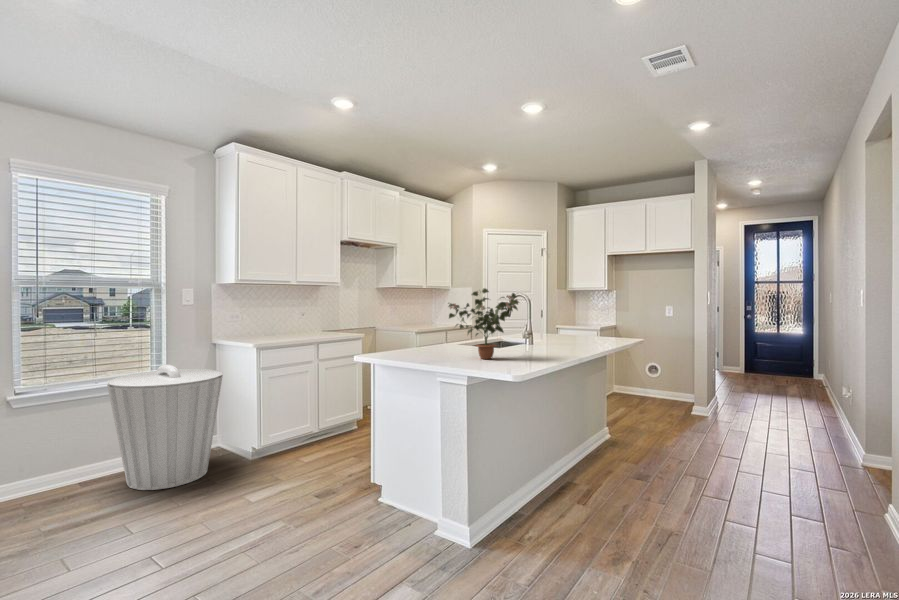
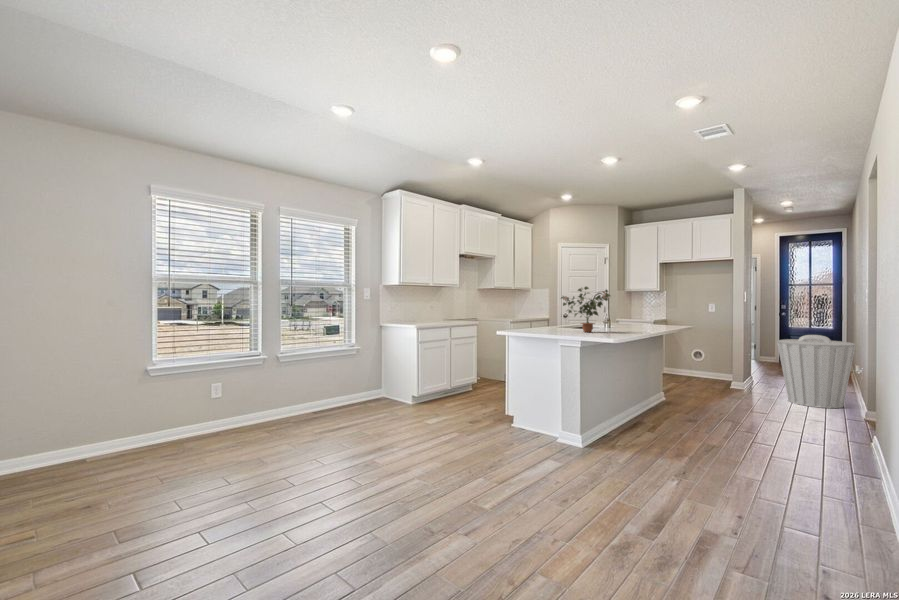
trash can: present [107,364,223,490] -> present [777,335,855,408]

